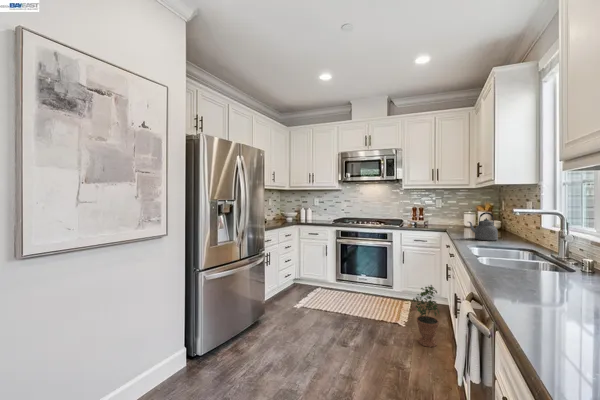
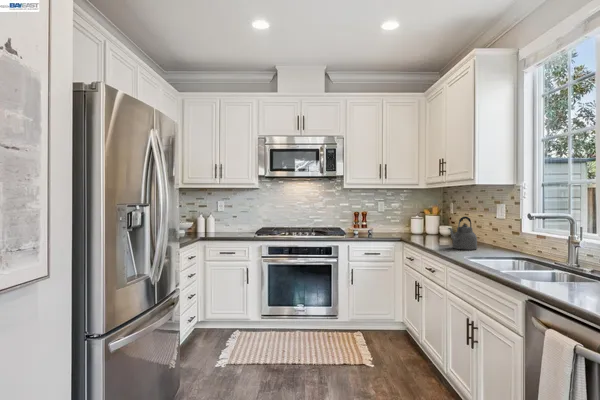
potted plant: present [413,285,439,347] -> none [394,307,427,390]

